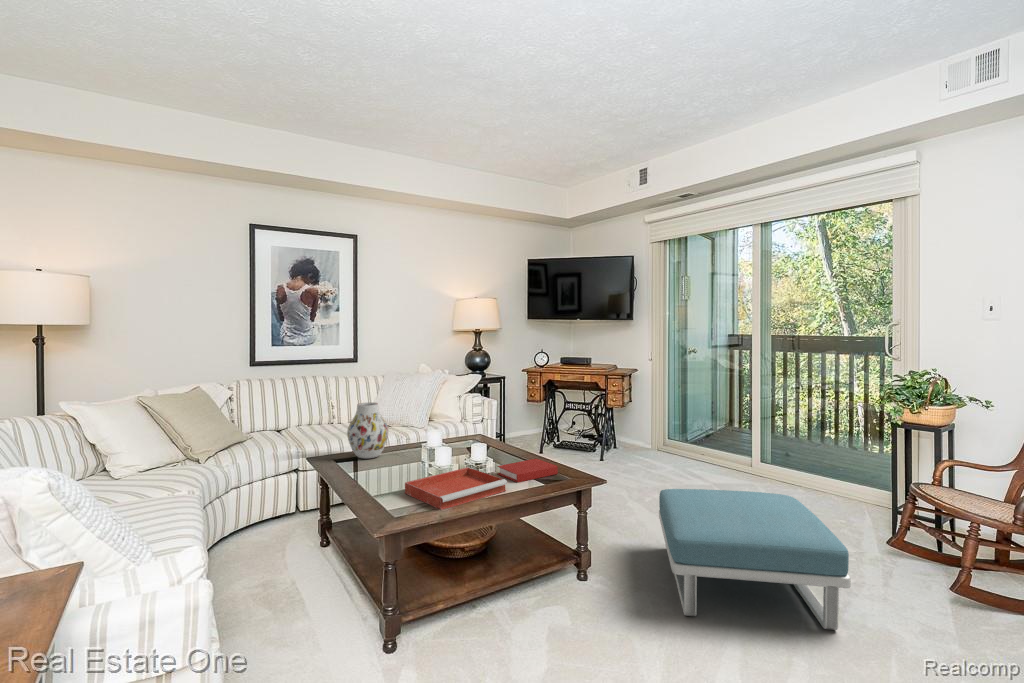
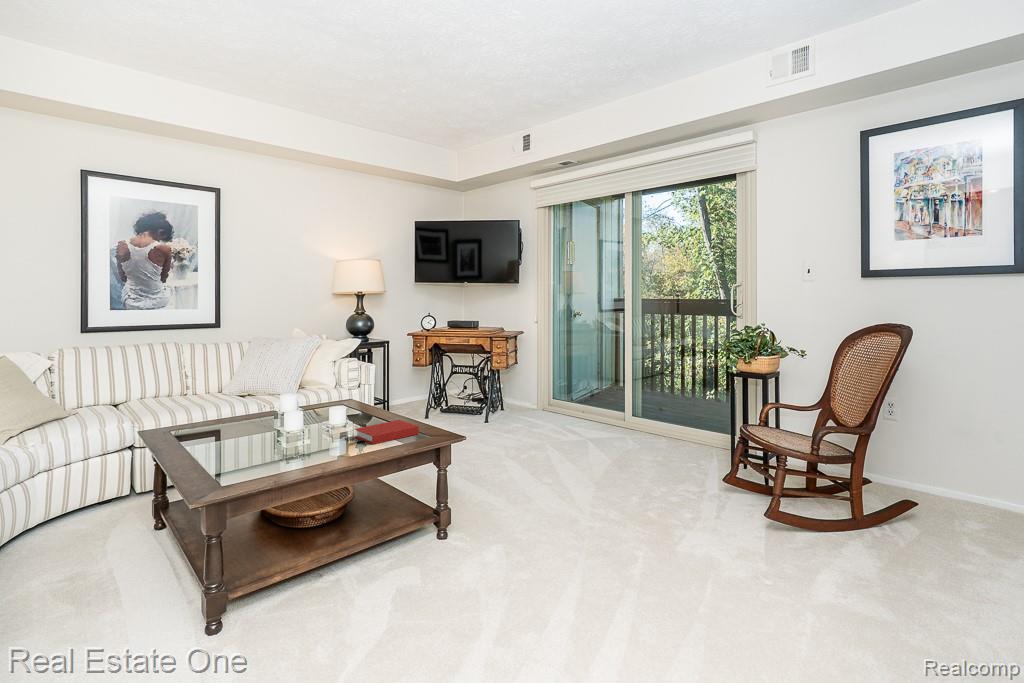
vase: present [347,403,388,458] -> none [189,368,239,428]
tray: present [405,467,507,510] -> none [241,432,358,477]
footstool: present [659,489,851,630] -> none [523,442,685,564]

